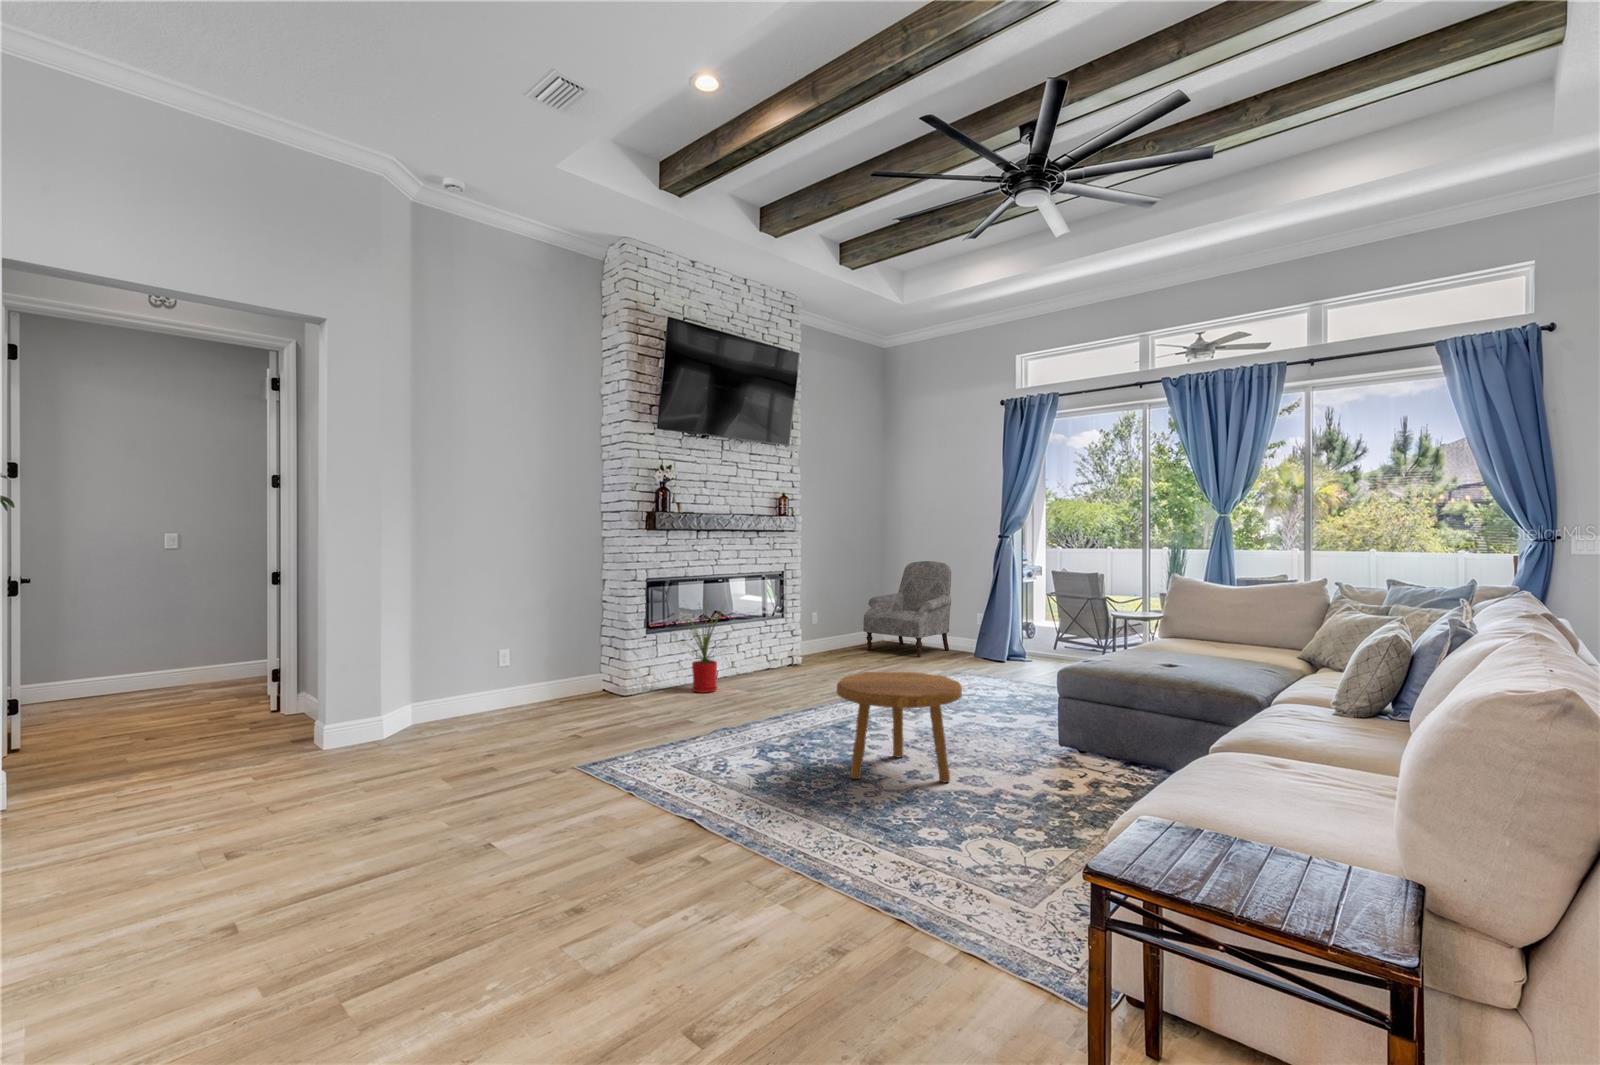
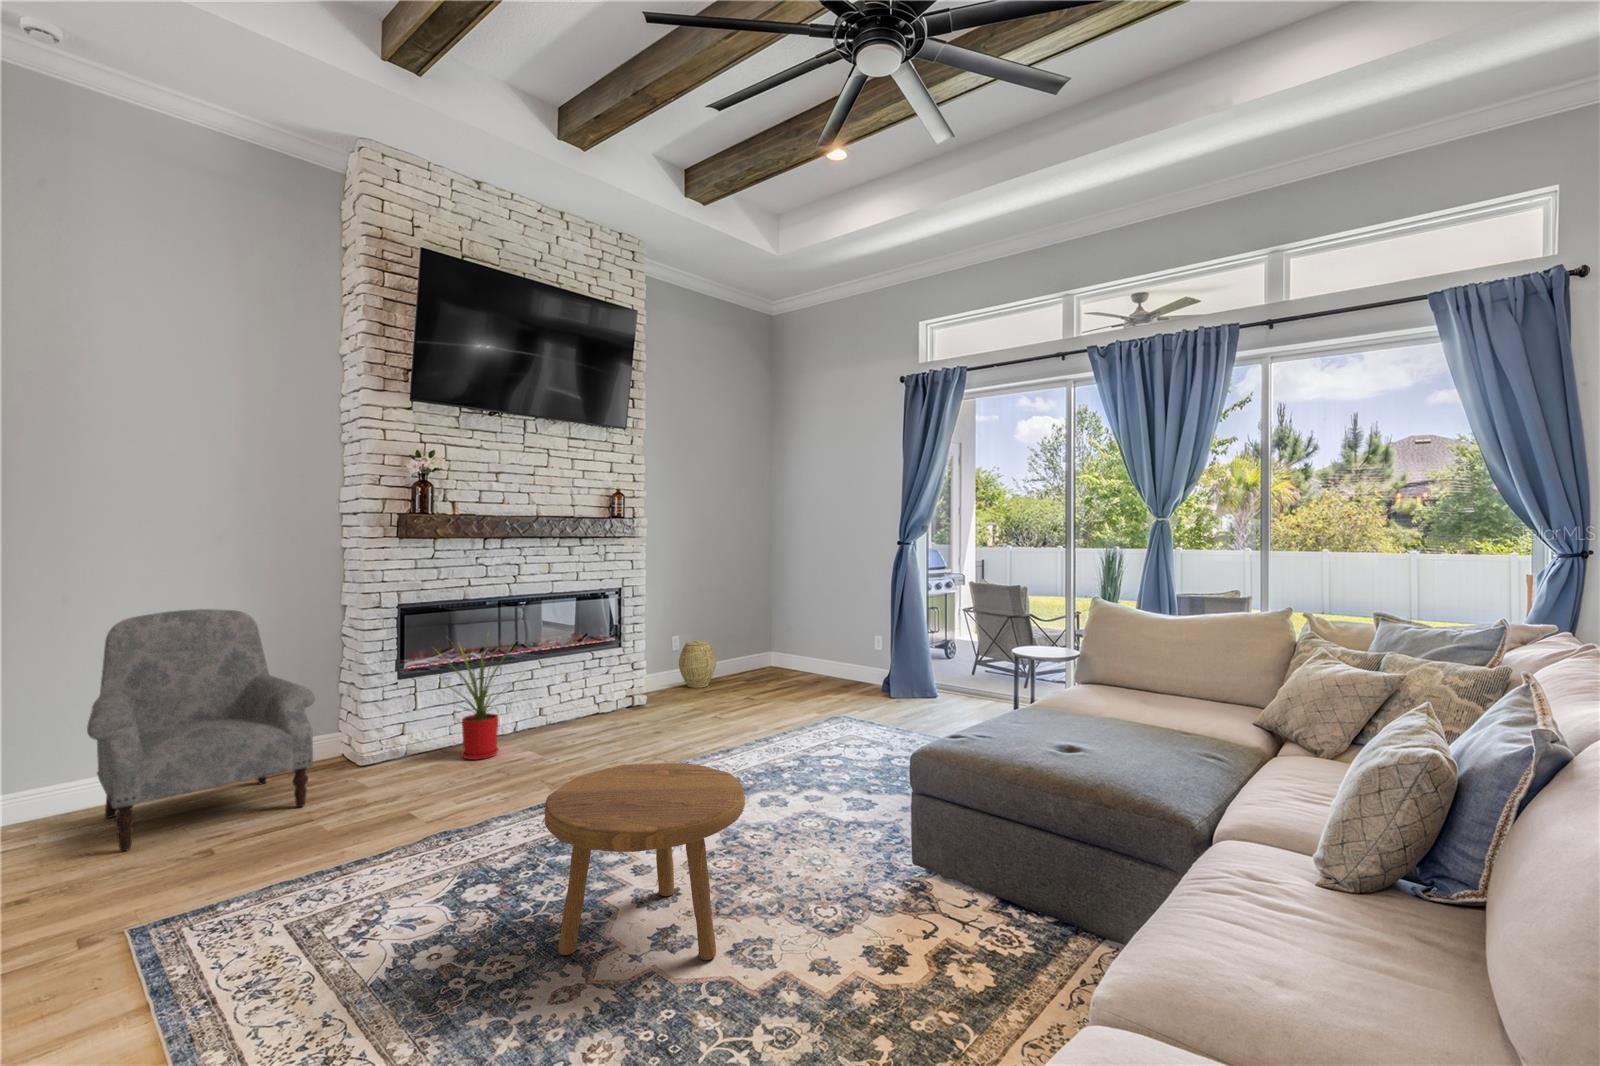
armchair: present [863,561,951,657] -> present [87,609,315,851]
woven basket: none [820,615,850,654] -> present [679,640,716,688]

